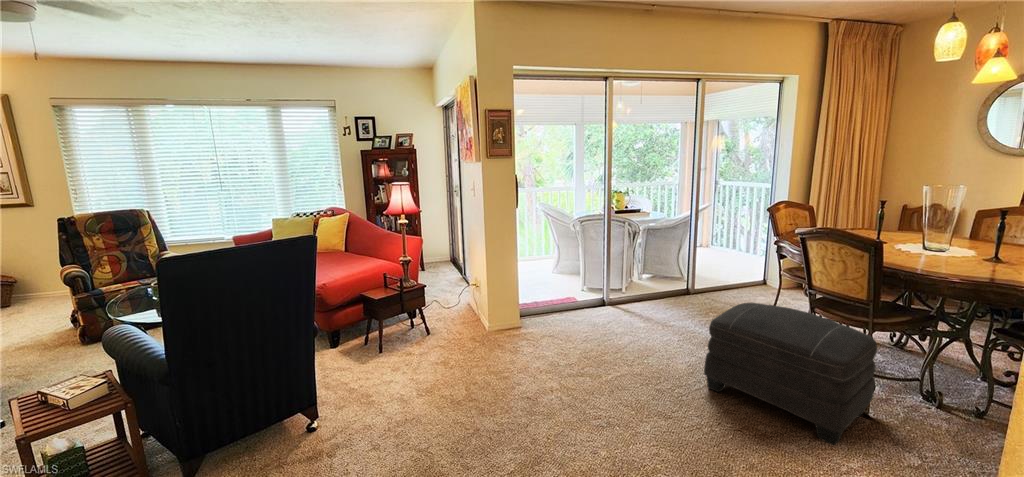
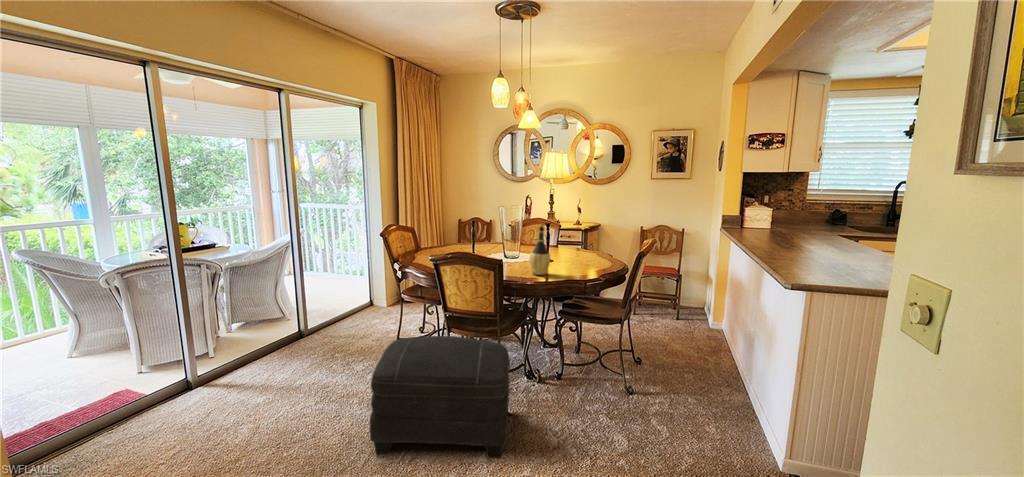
wine bottle: none [941,205,980,271] -> present [530,223,550,275]

